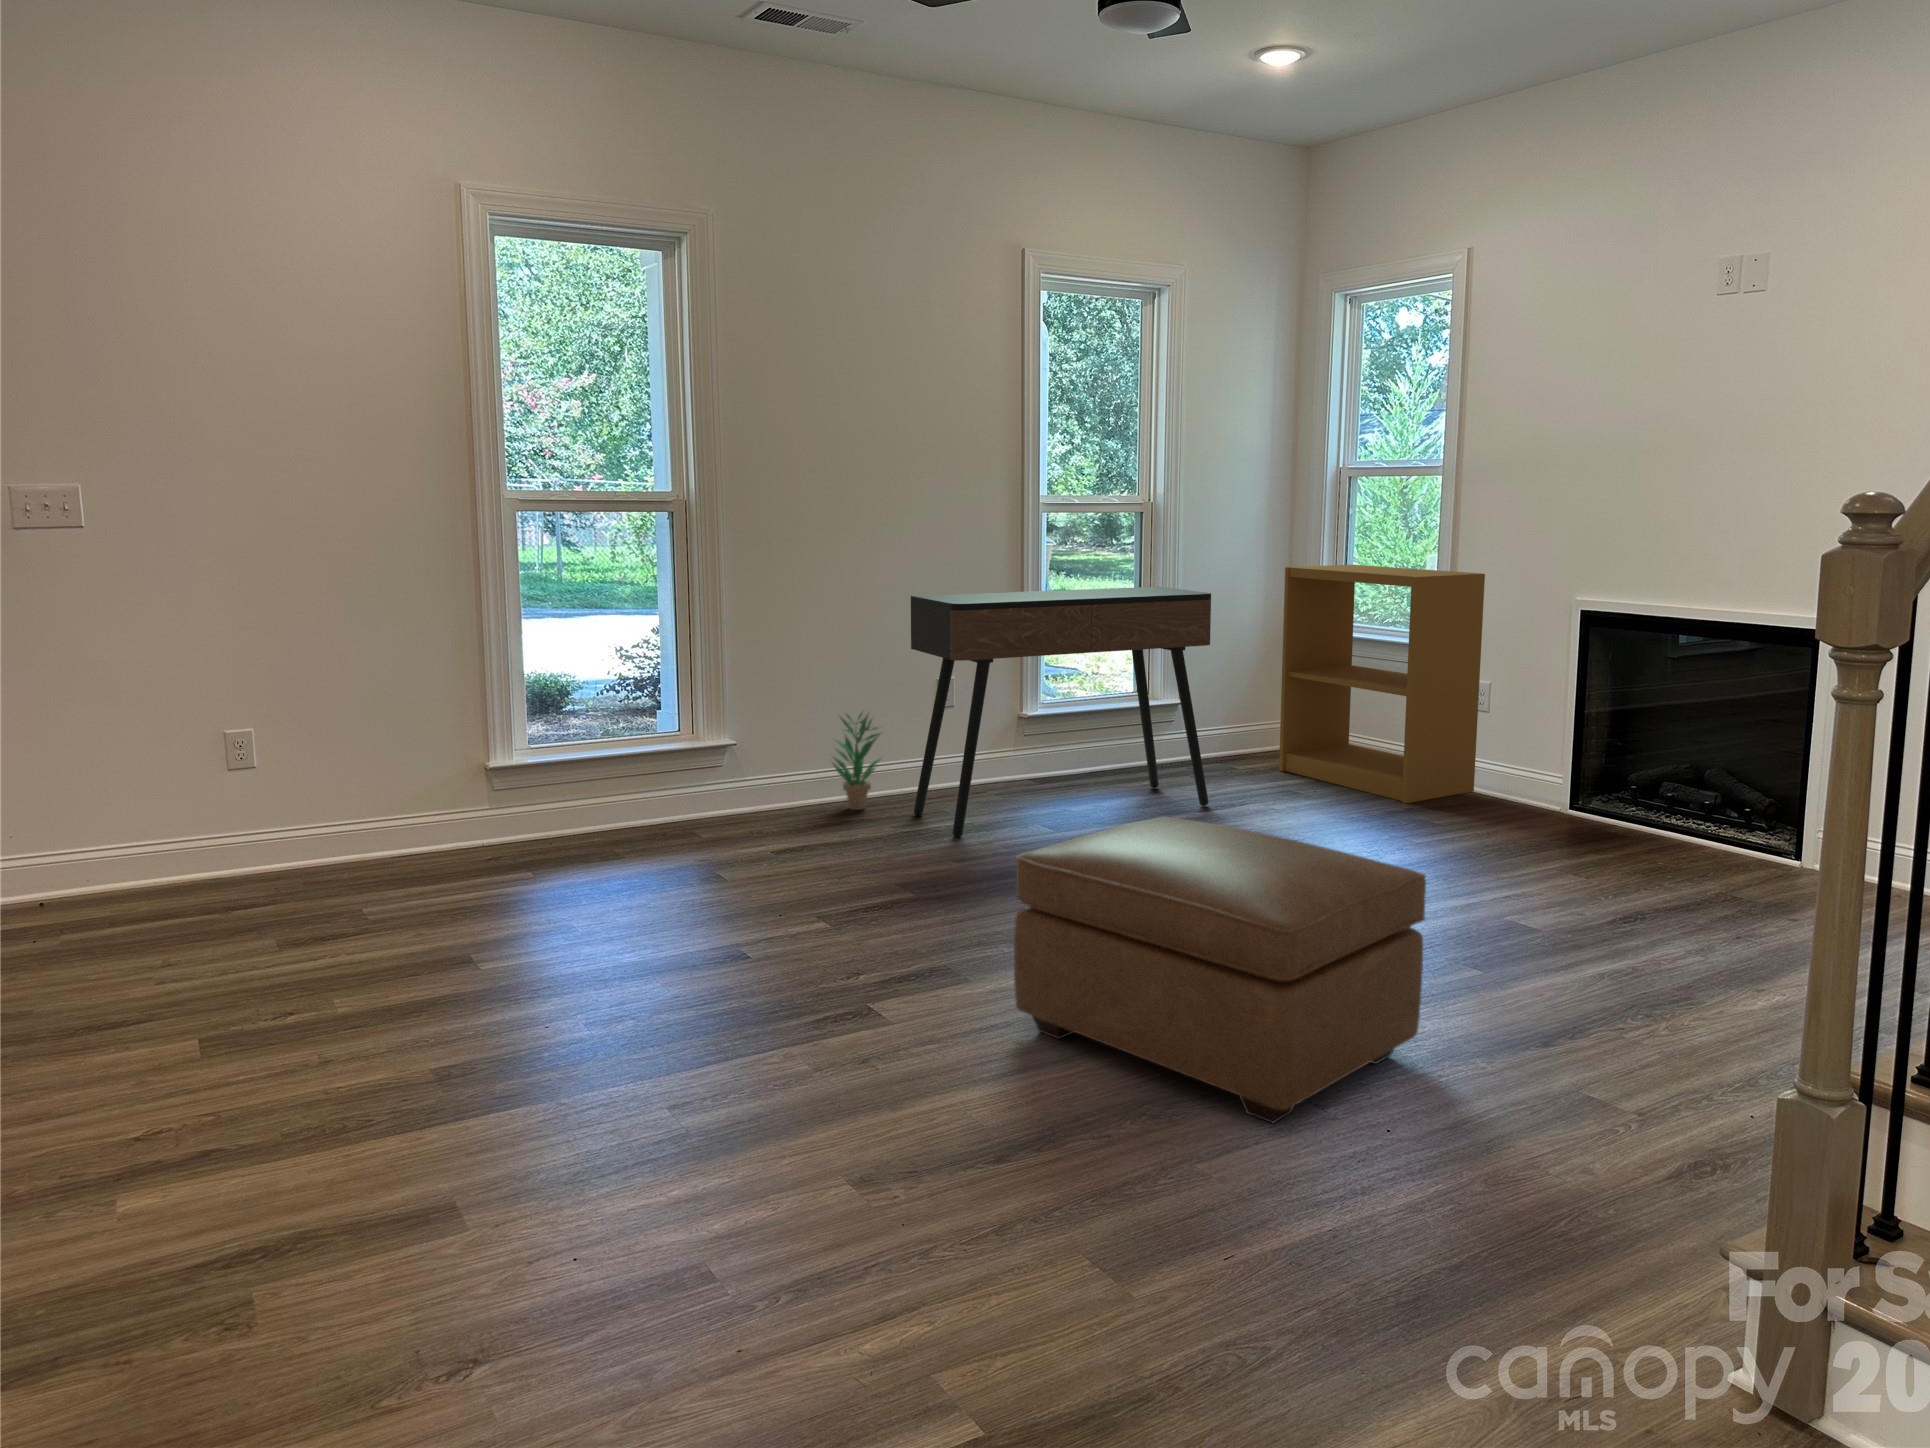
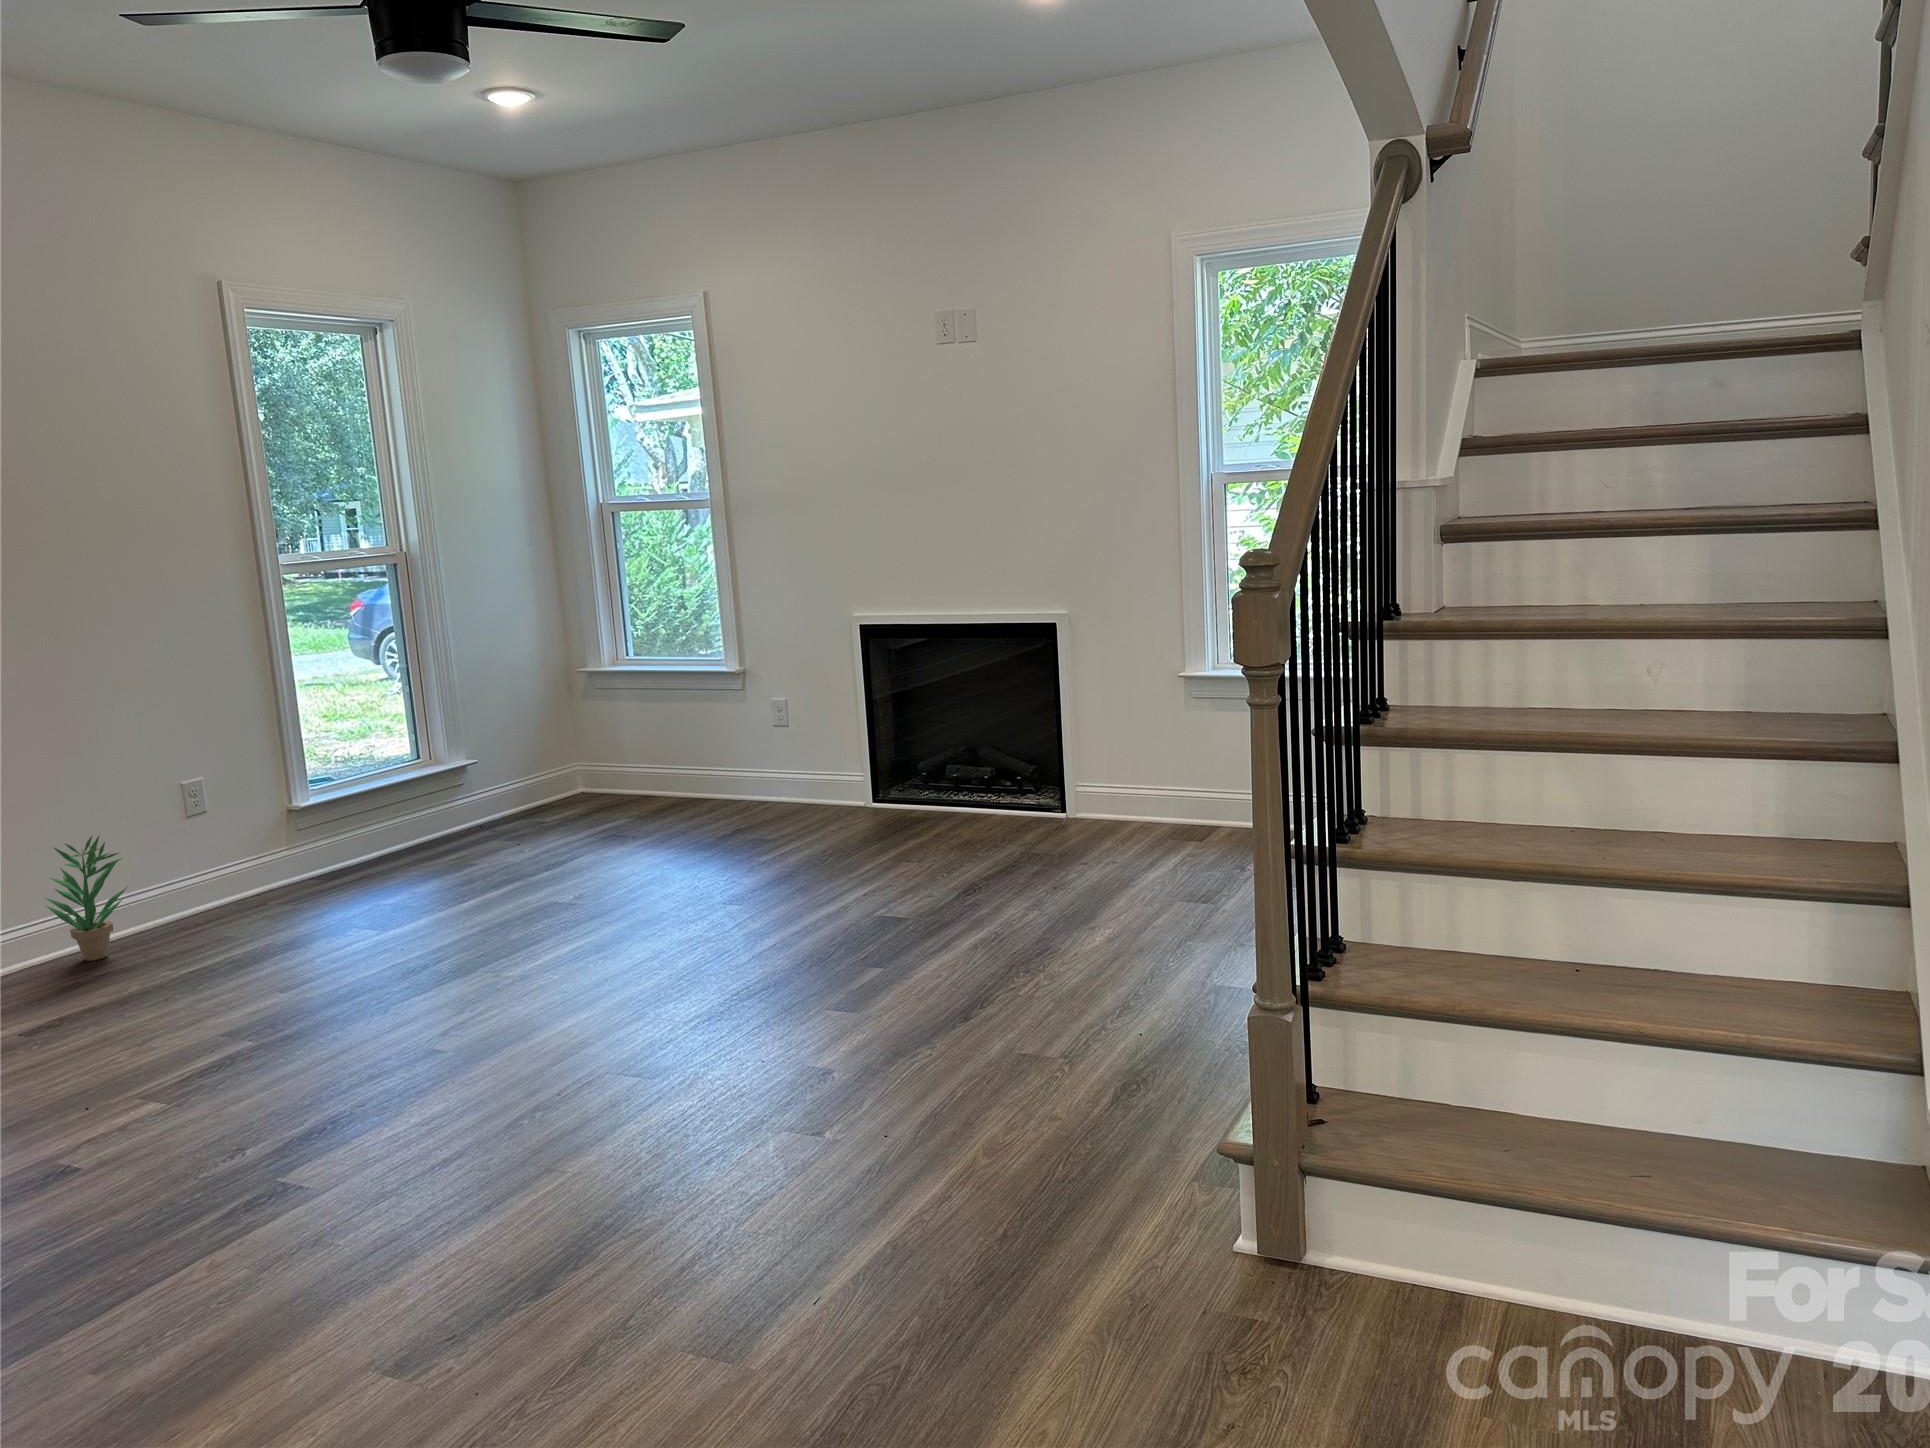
bookshelf: present [1279,565,1485,803] -> none [566,596,782,825]
console table: present [911,587,1211,837] -> none [144,642,535,964]
ottoman: present [1014,817,1426,1123] -> none [457,894,876,1167]

